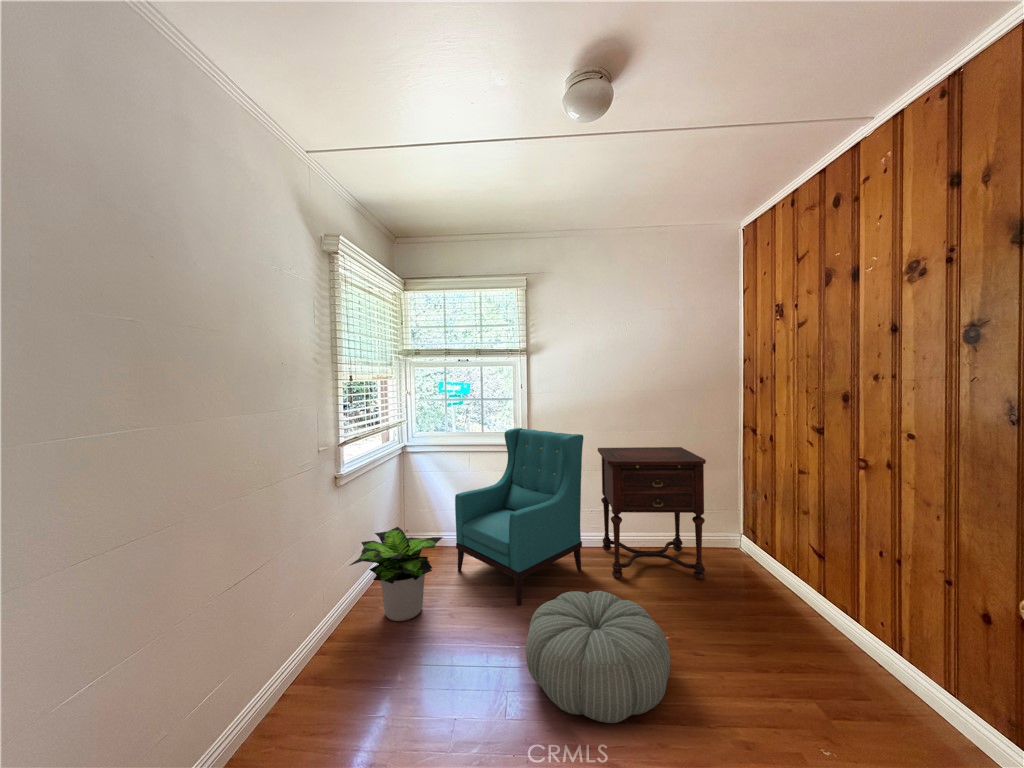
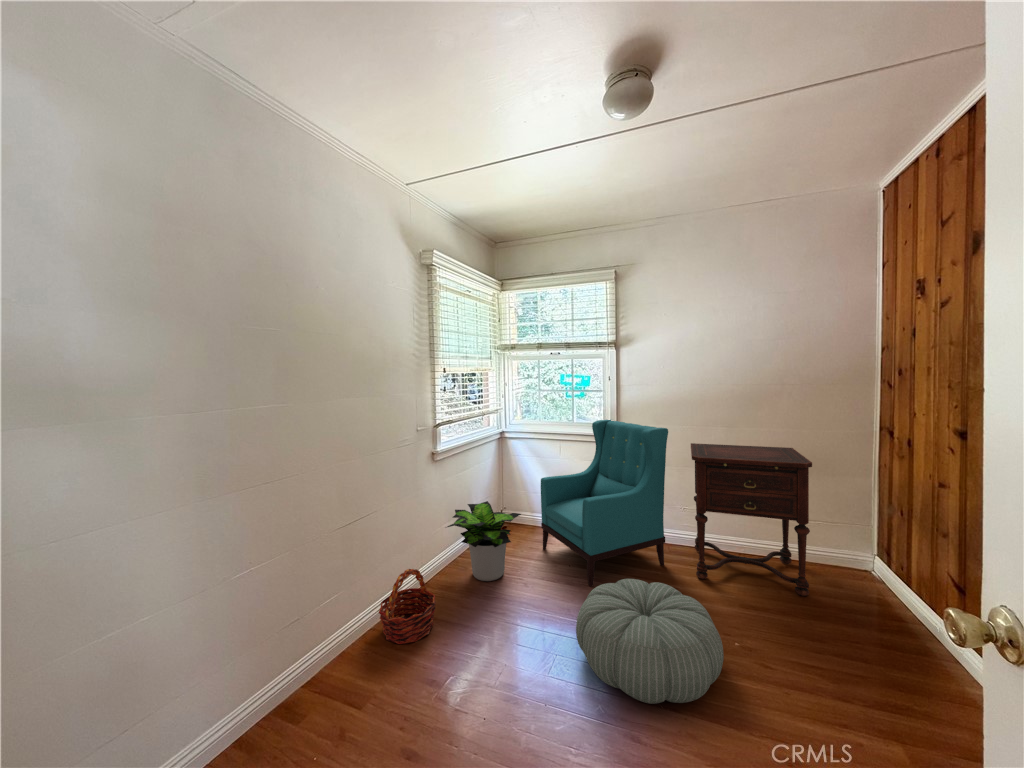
basket: none [276,626,354,729] -> present [379,569,436,644]

